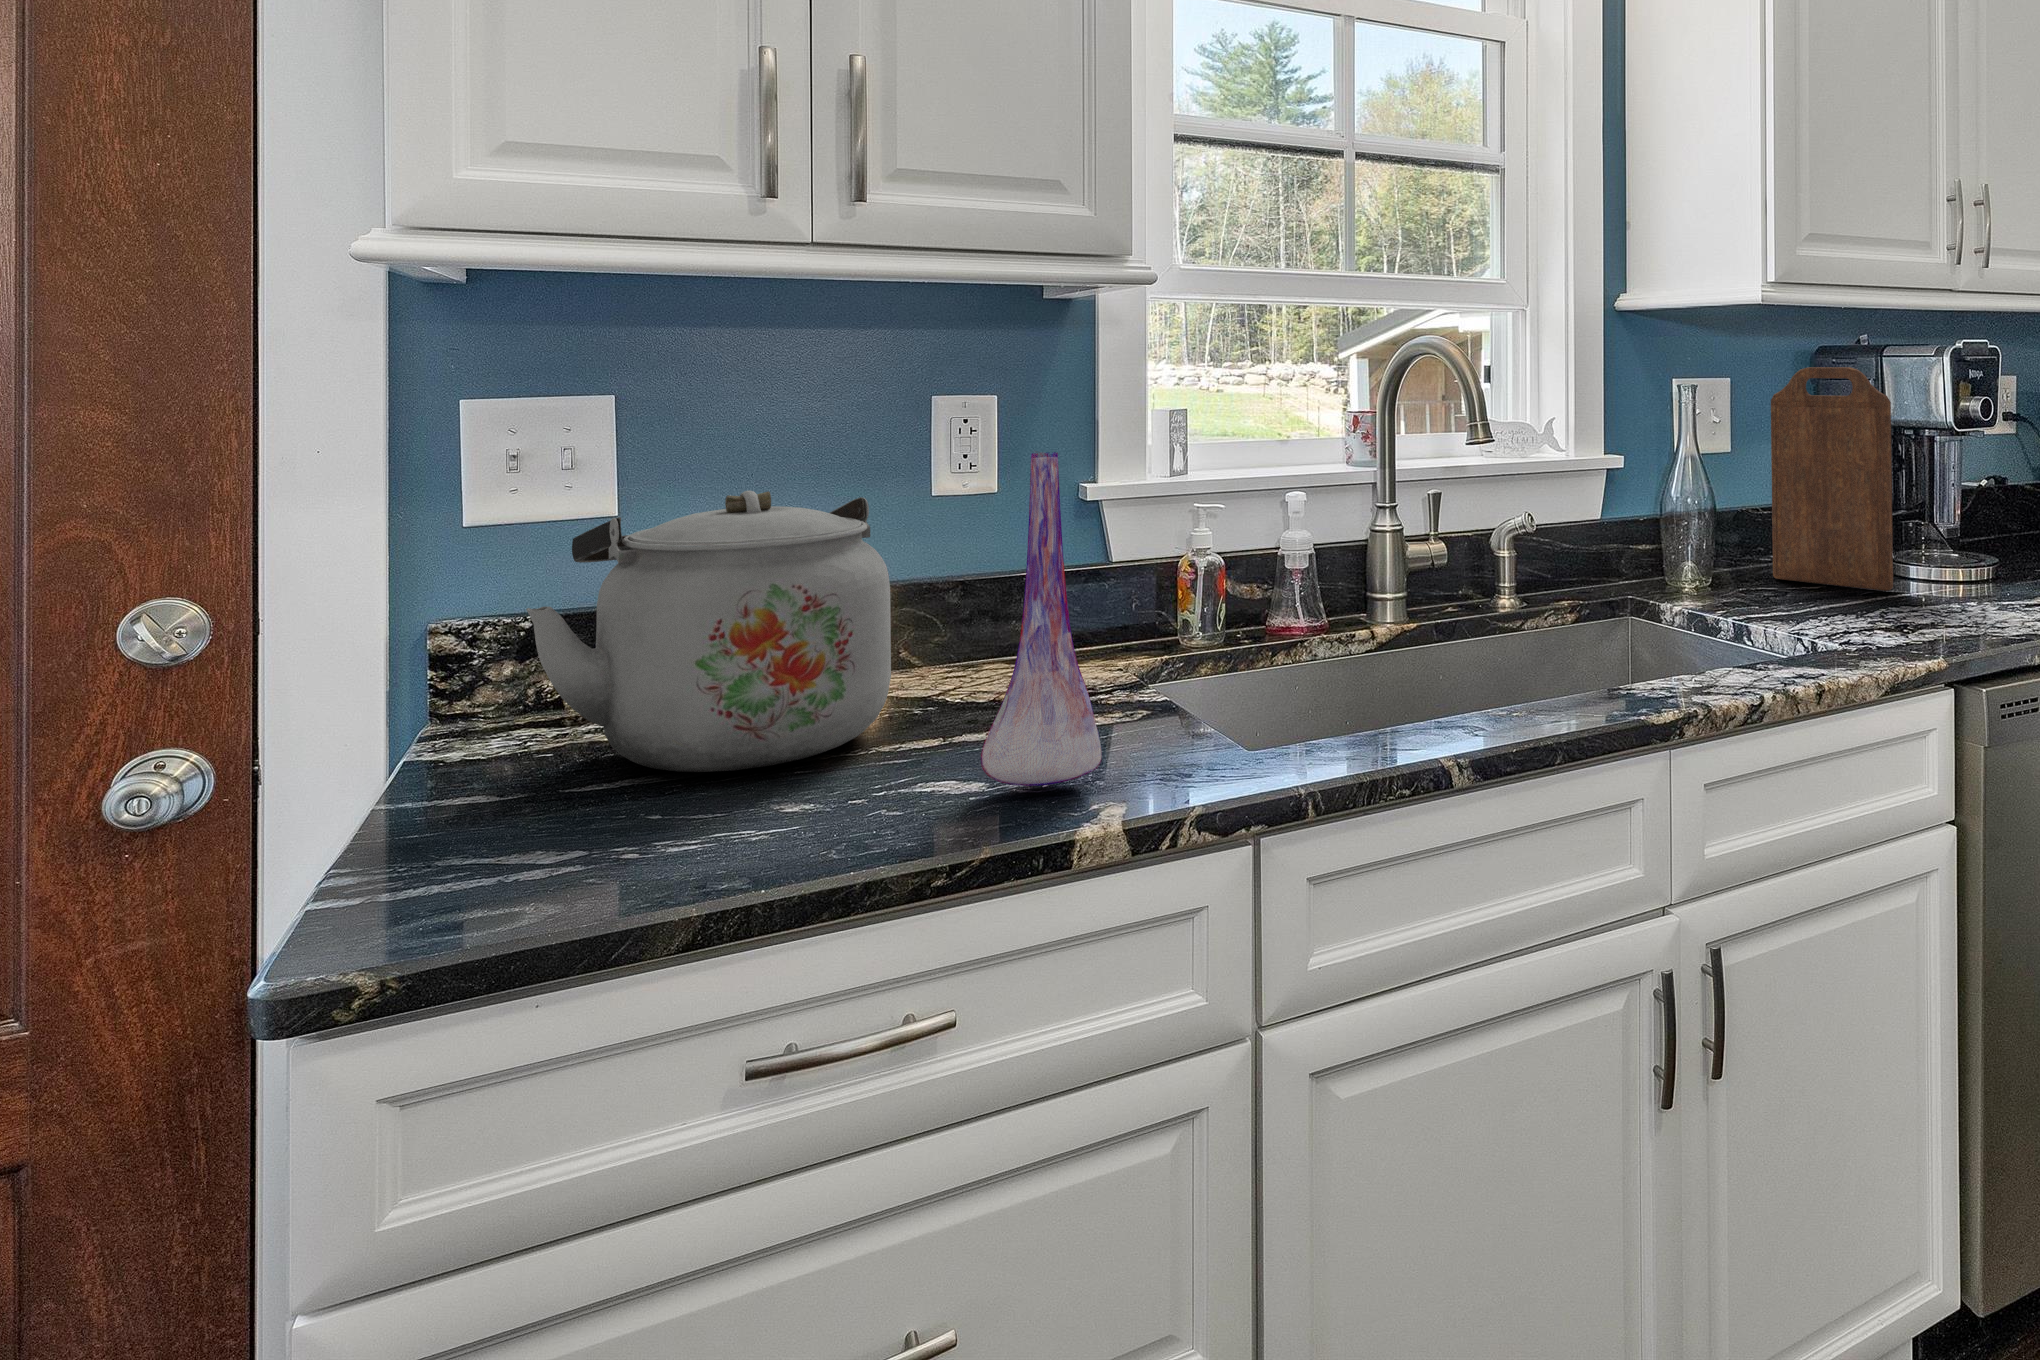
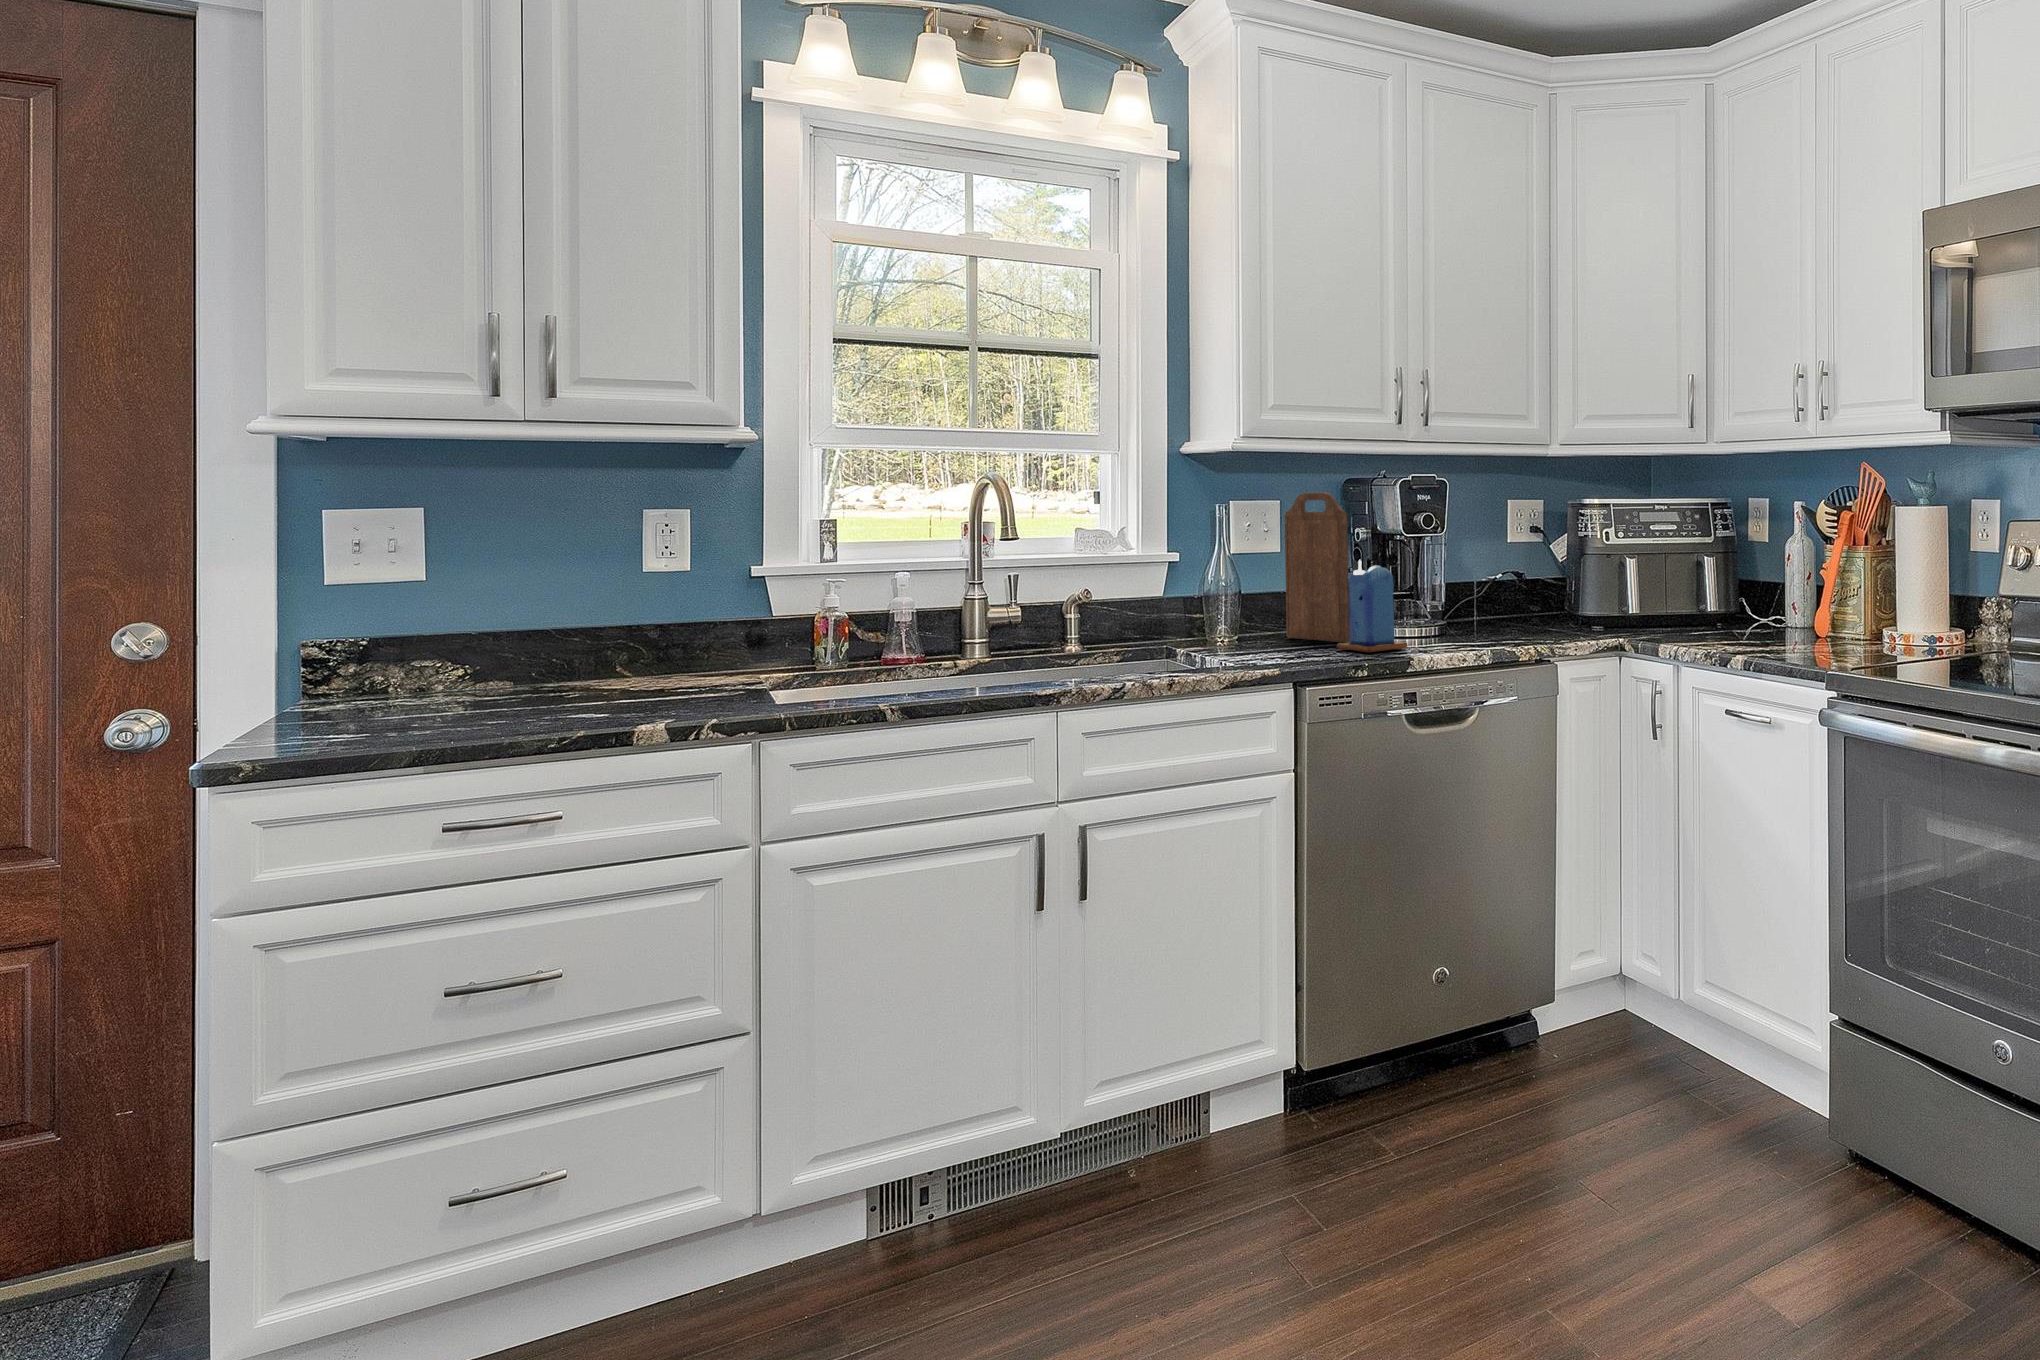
vase: present [981,452,1102,786] -> none [591,530,674,717]
candle: none [1919,472,2030,620] -> present [1337,560,1407,652]
kettle: present [526,490,891,772] -> none [348,560,582,713]

